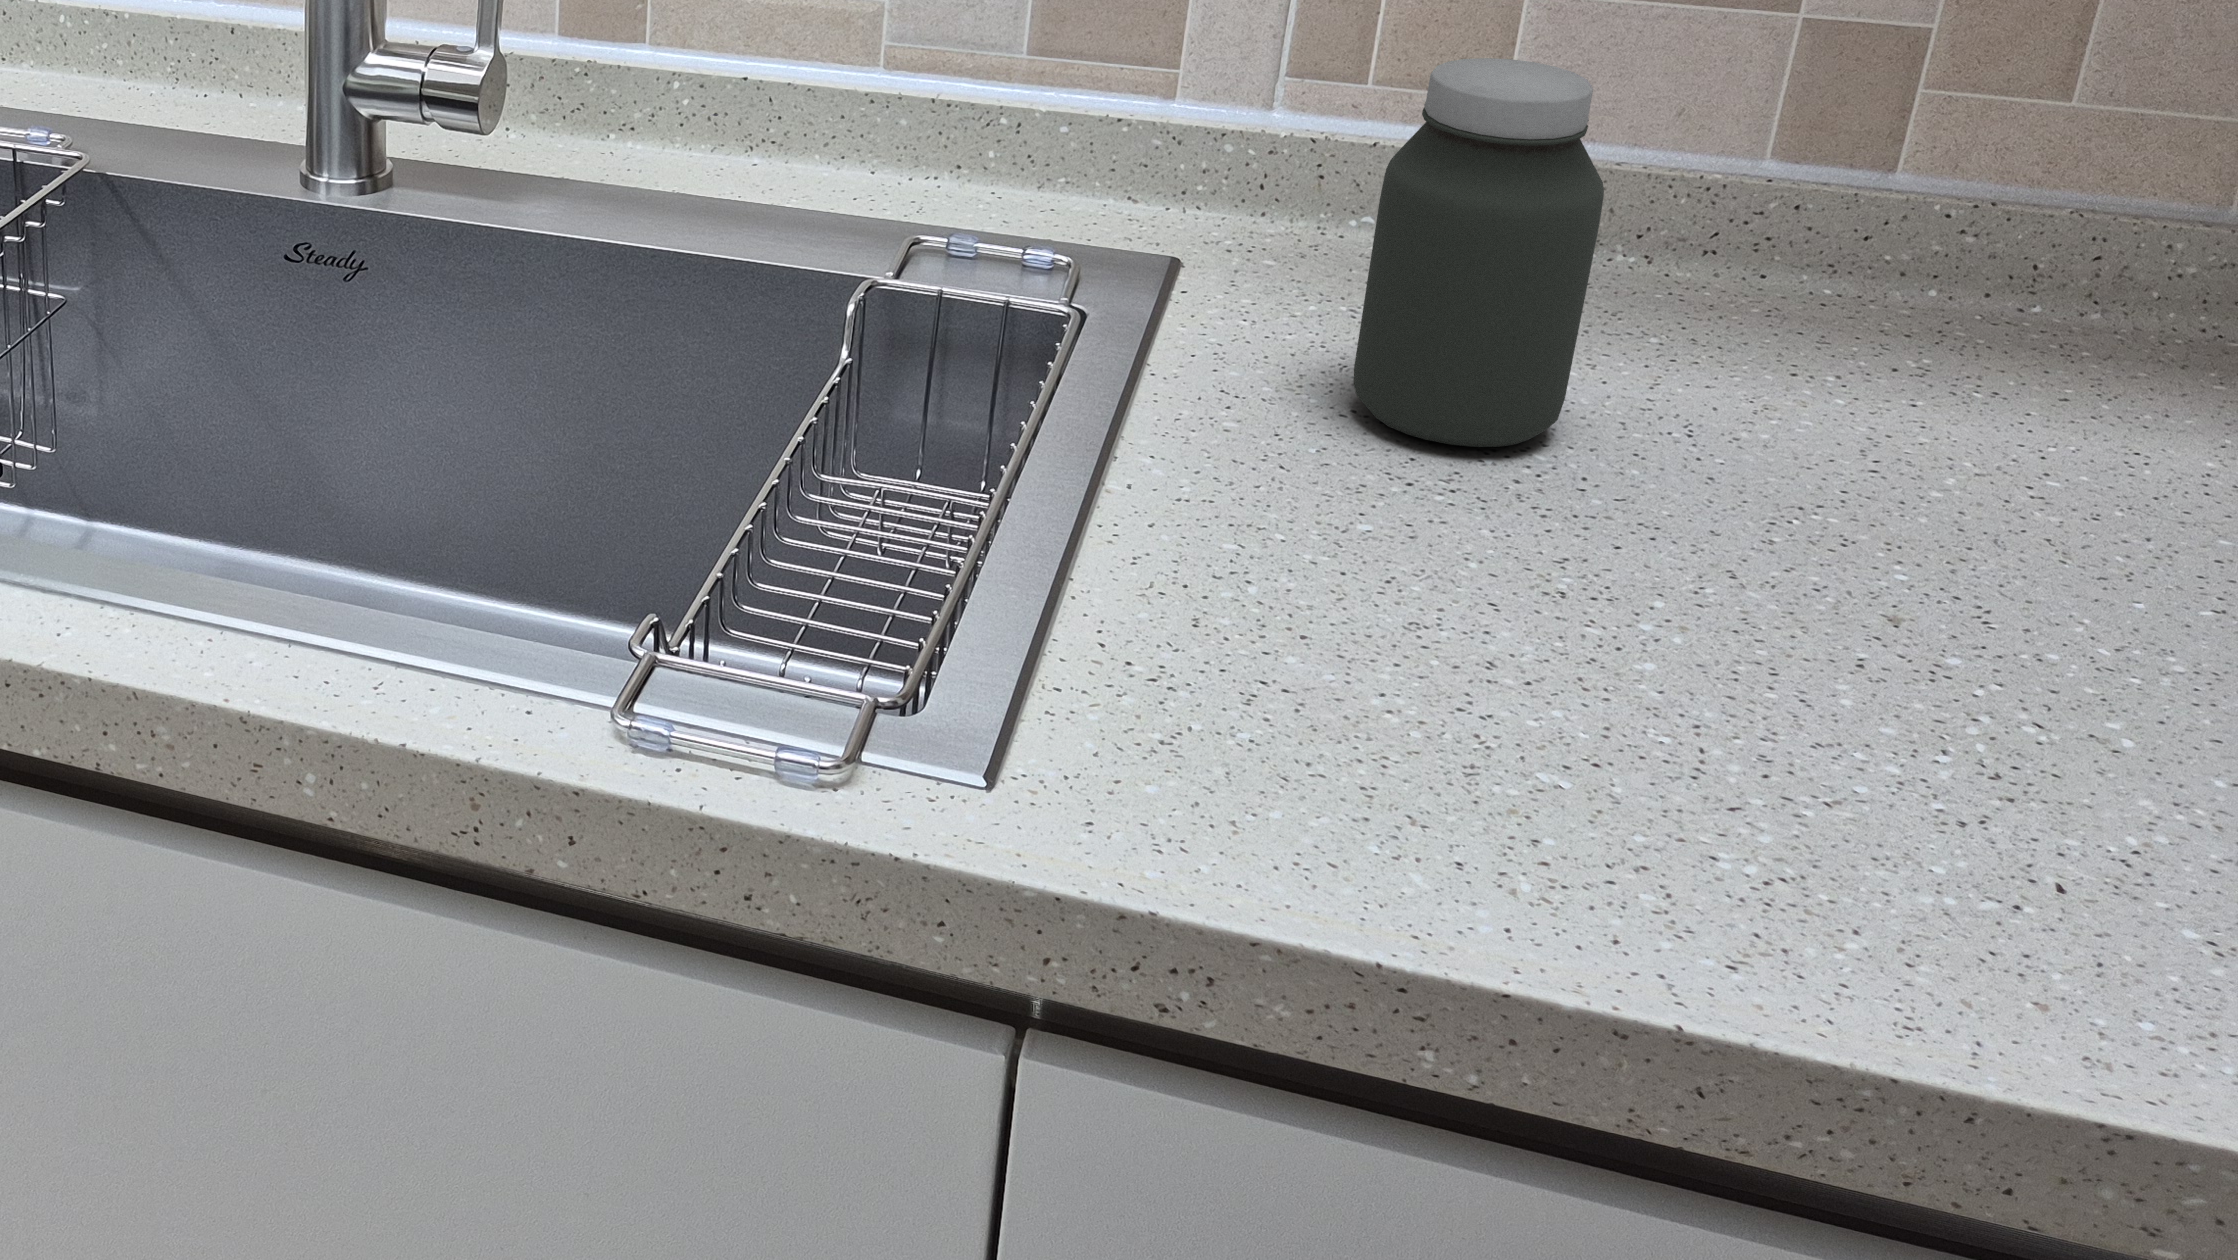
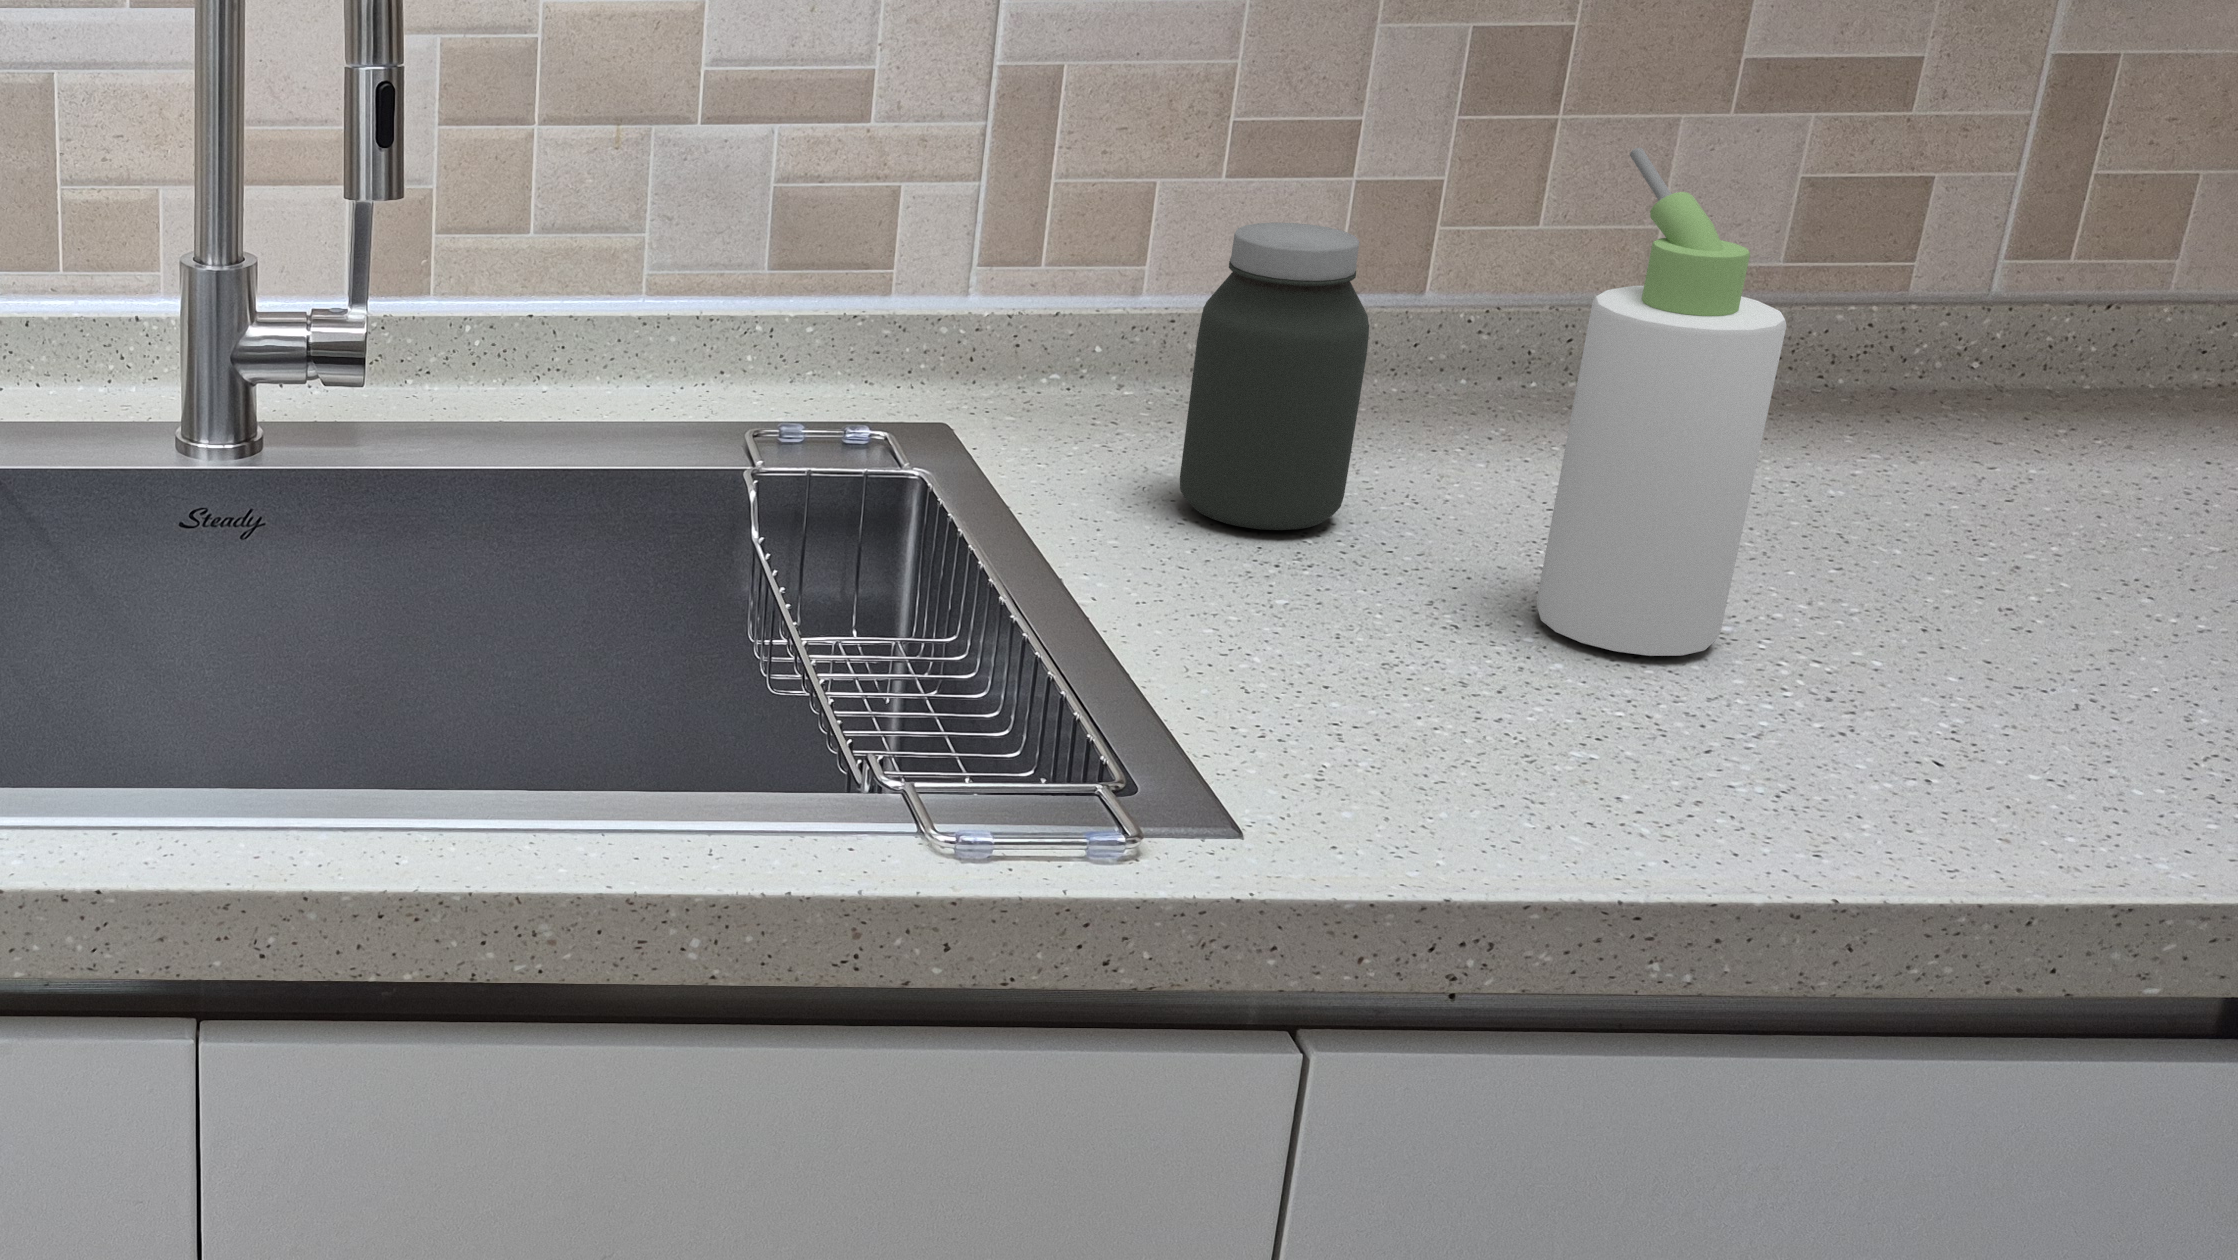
bottle: none [1672,8,2022,688] -> present [1537,148,1787,656]

